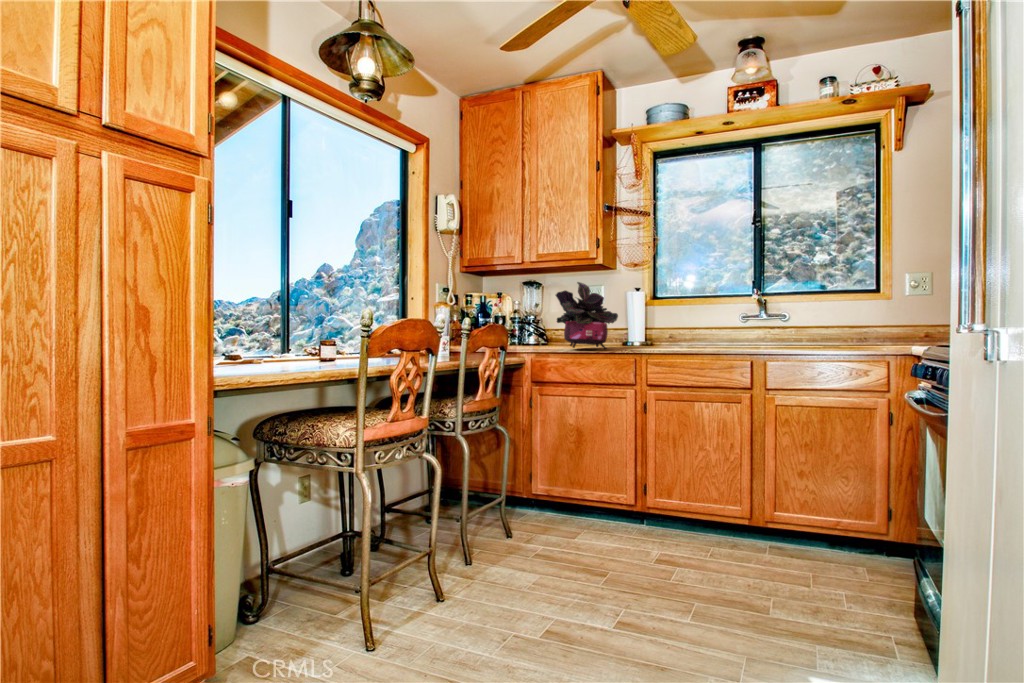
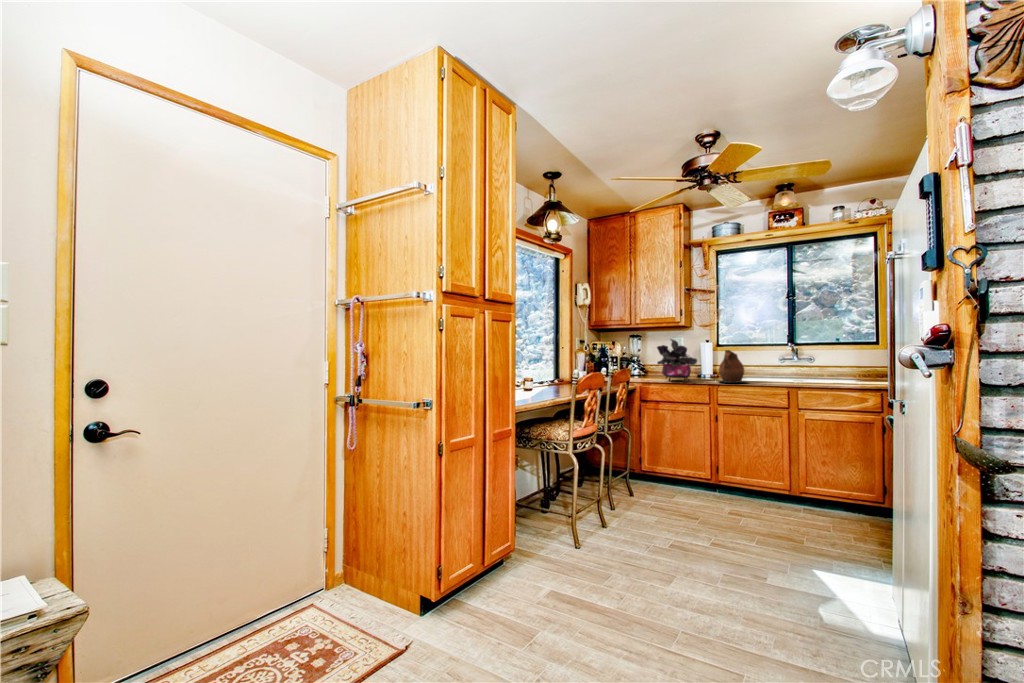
ceramic pitcher: none [643,296,694,349] -> present [719,350,744,383]

